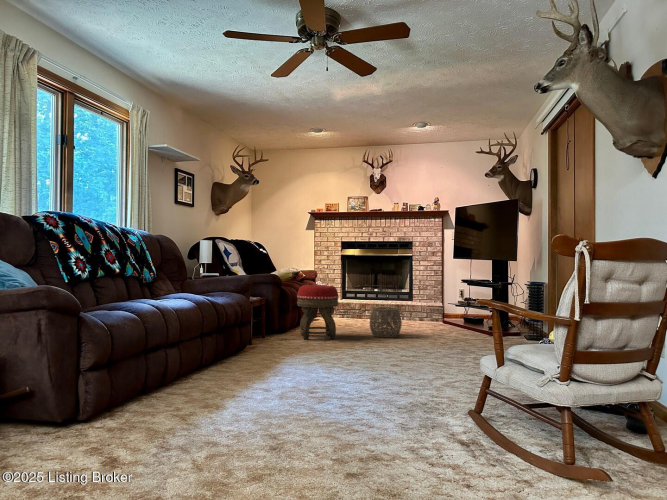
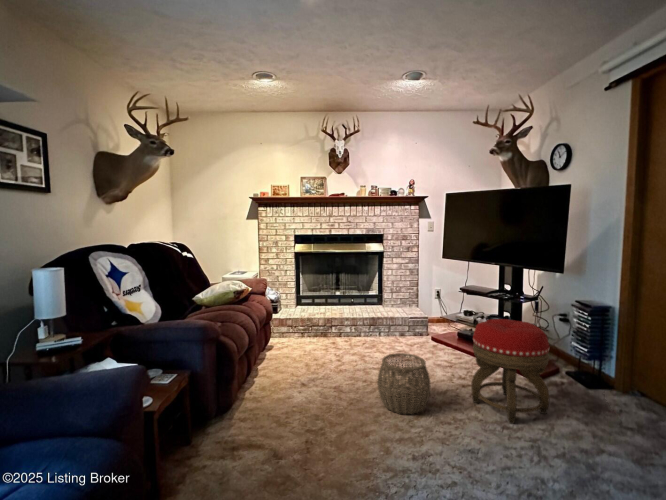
footstool: present [297,285,339,340] -> present [471,319,550,424]

